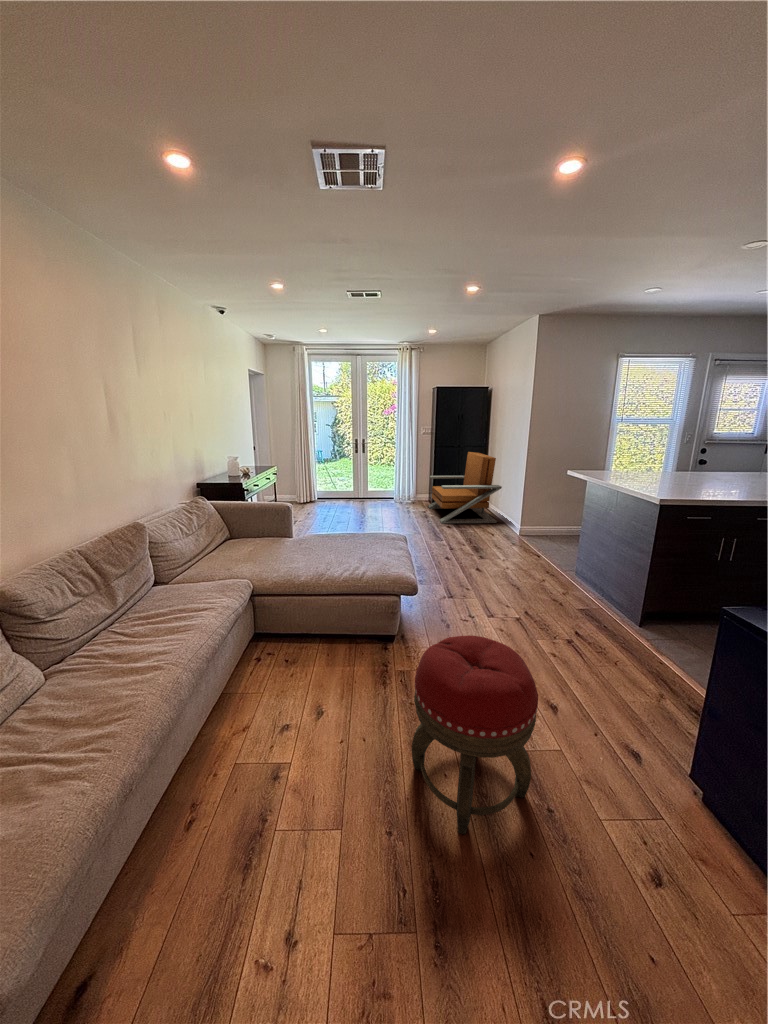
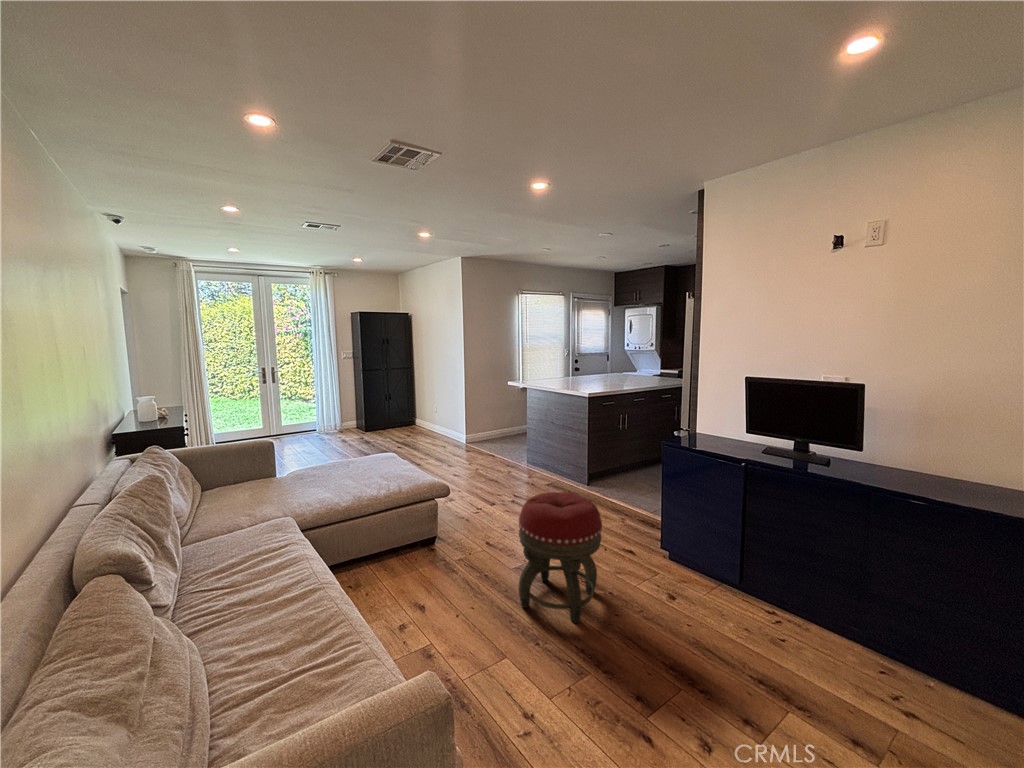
lounge chair: present [428,452,502,524] -> none [361,374,441,447]

